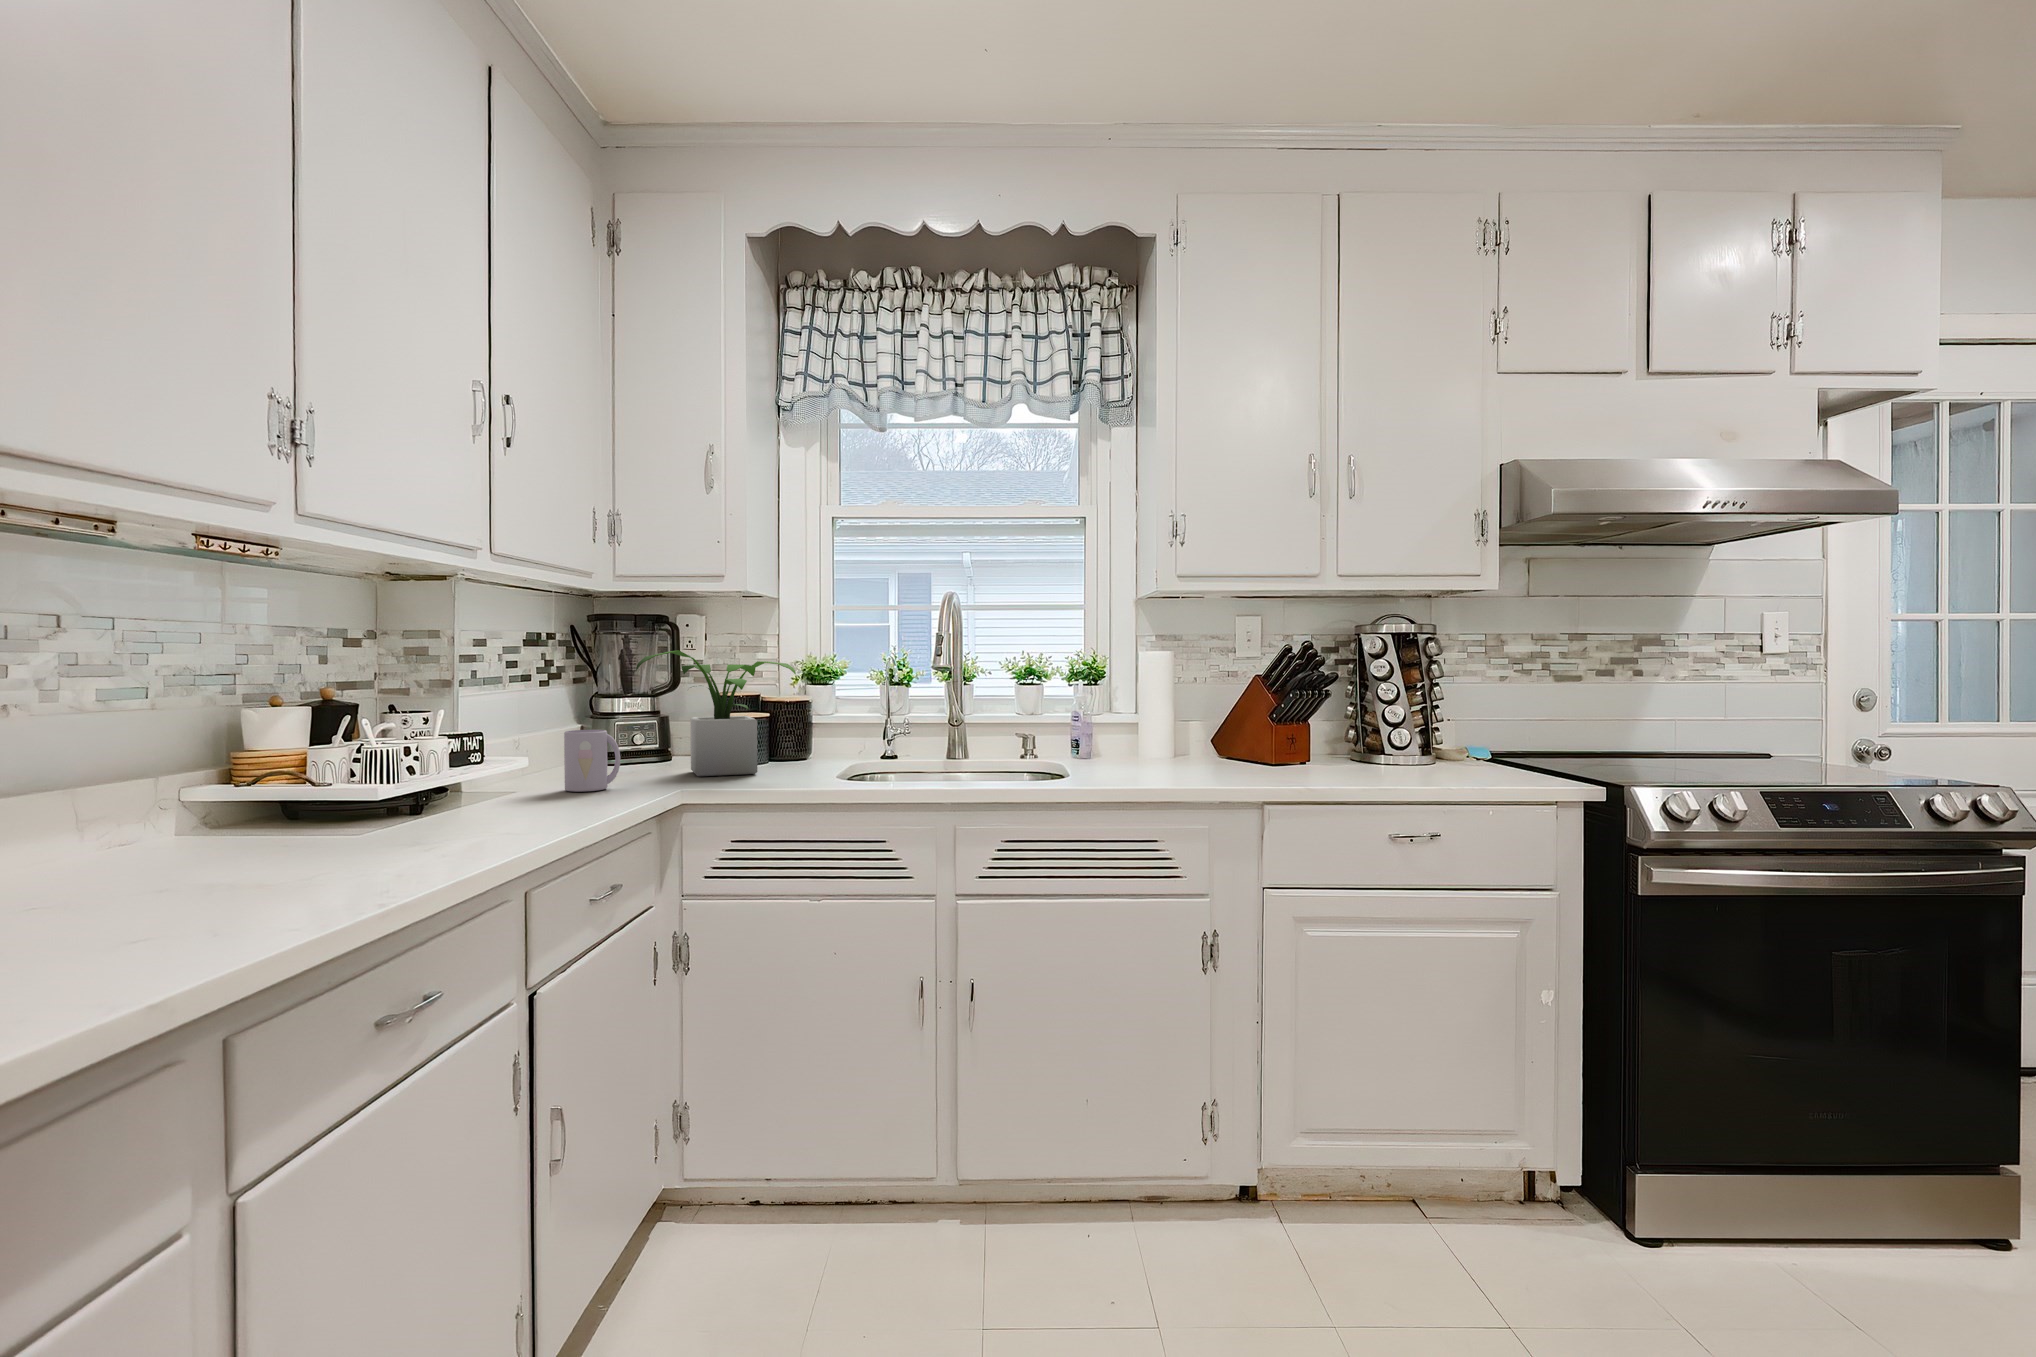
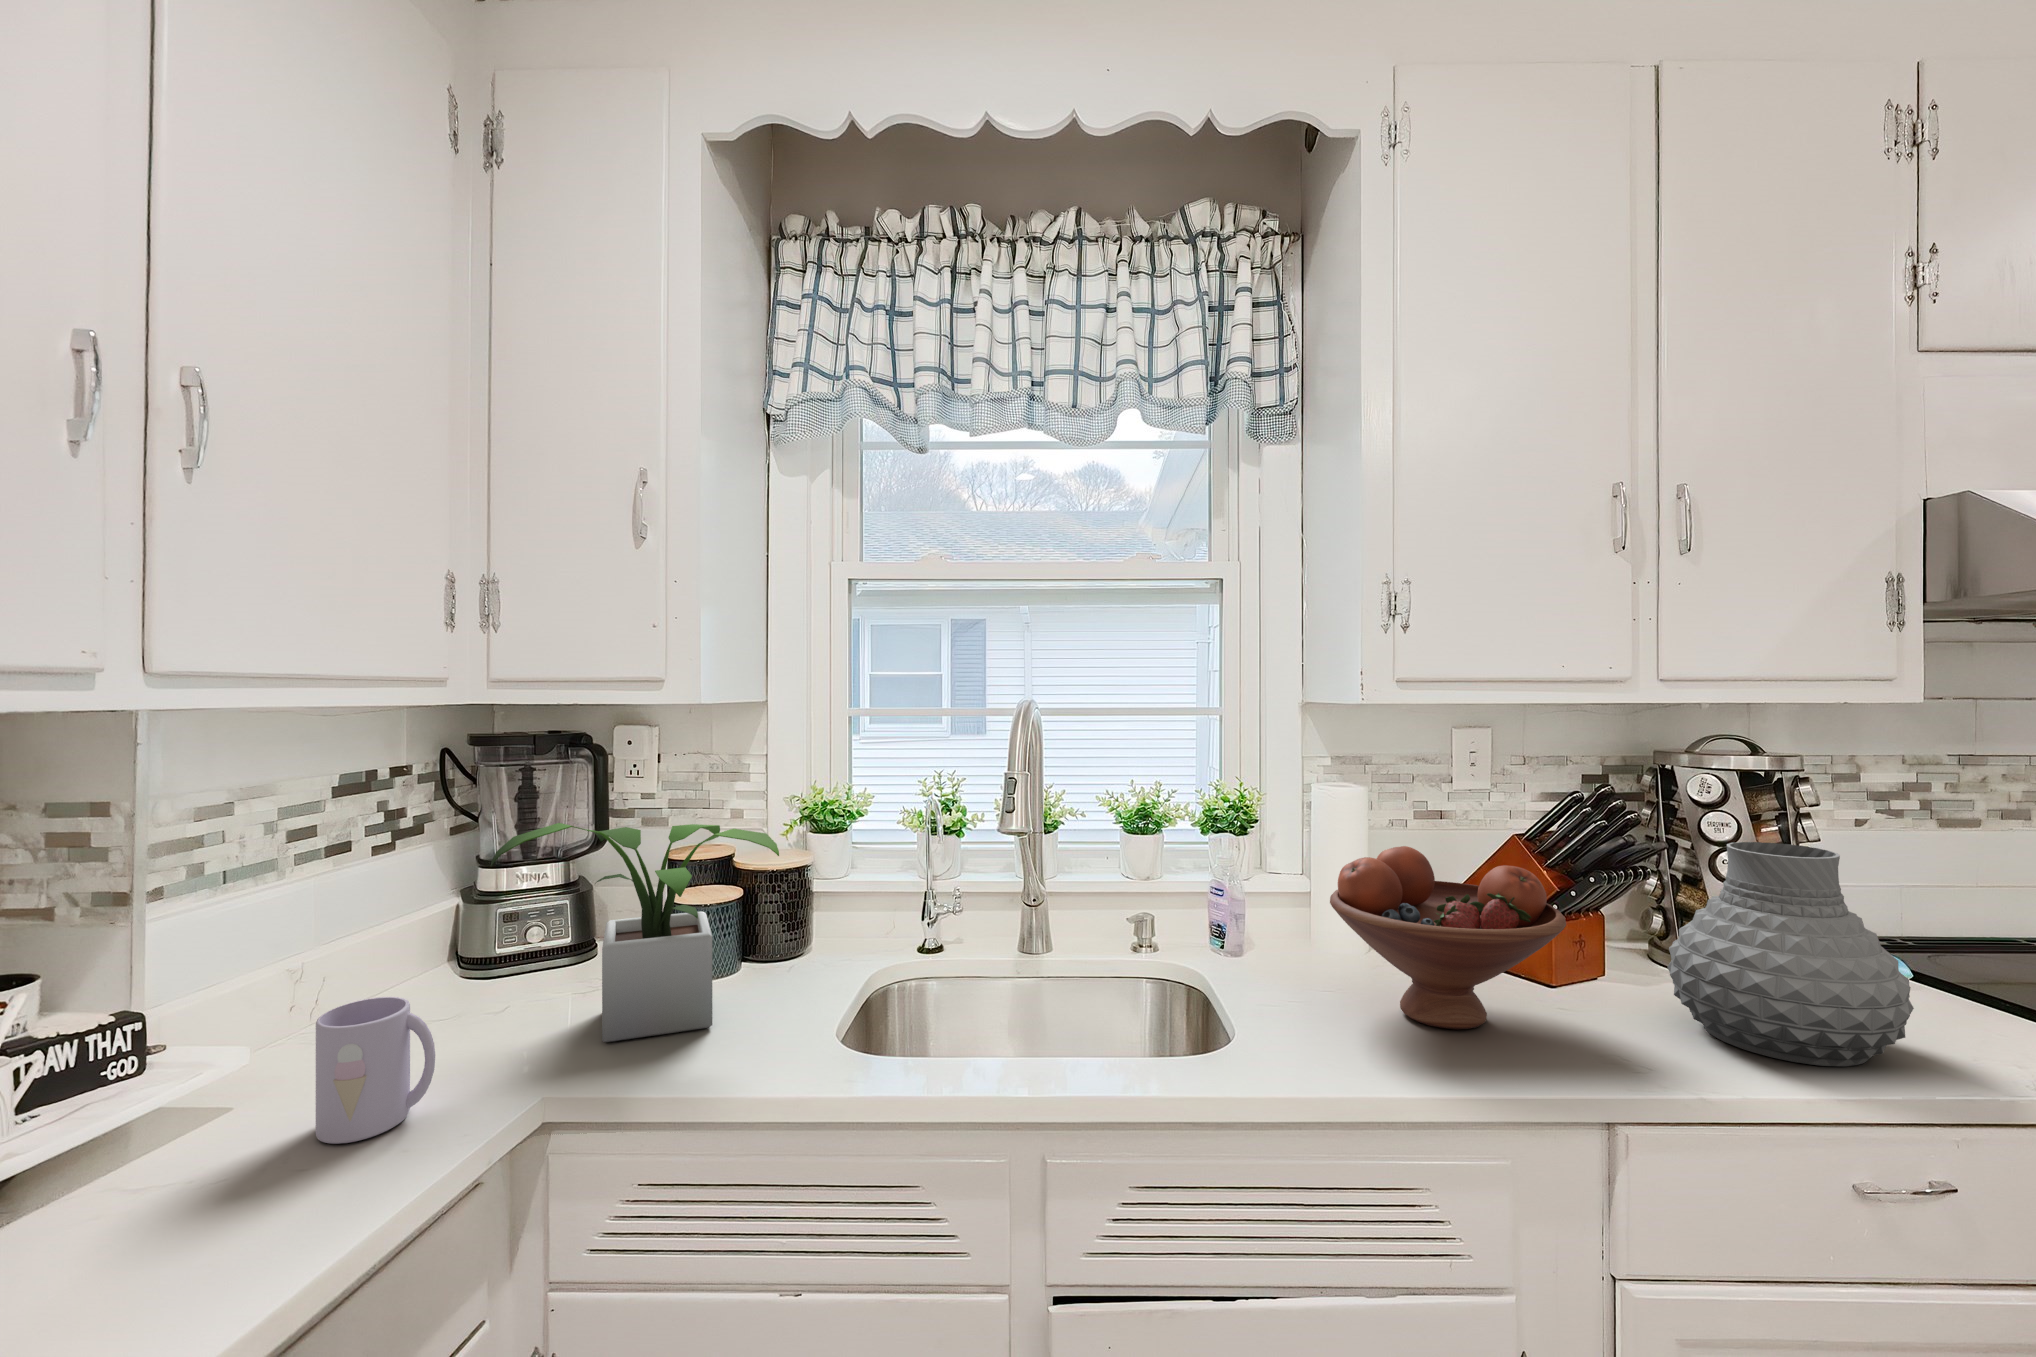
vase: none [1317,665,1431,778] -> present [1668,842,1914,1066]
fruit bowl: none [1126,677,1254,772] -> present [1330,846,1566,1029]

